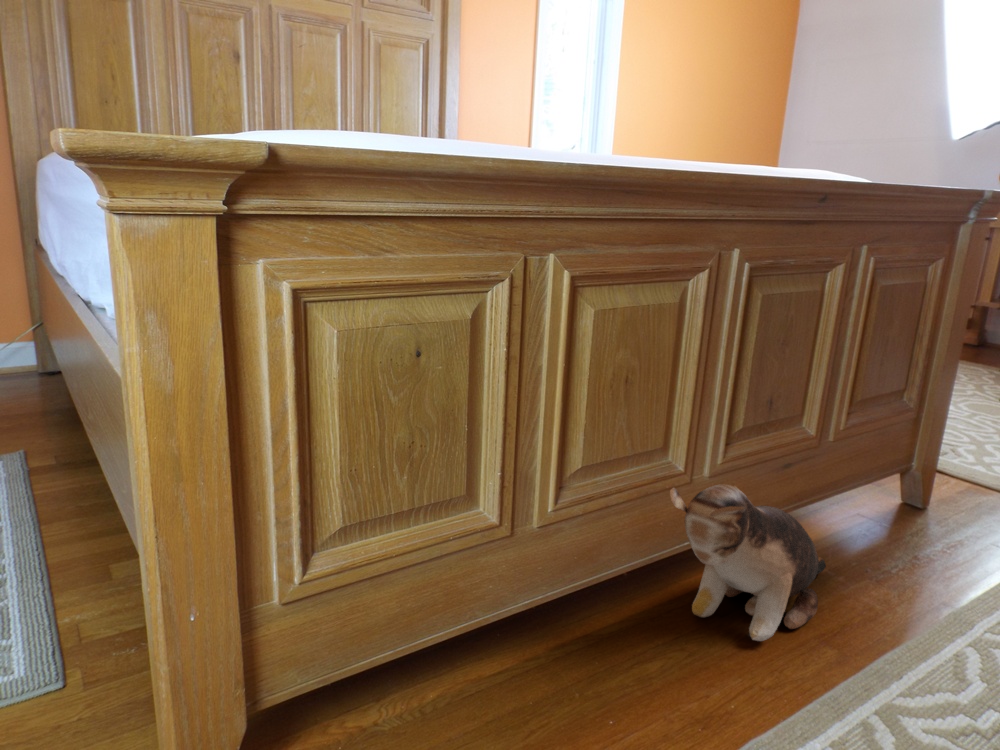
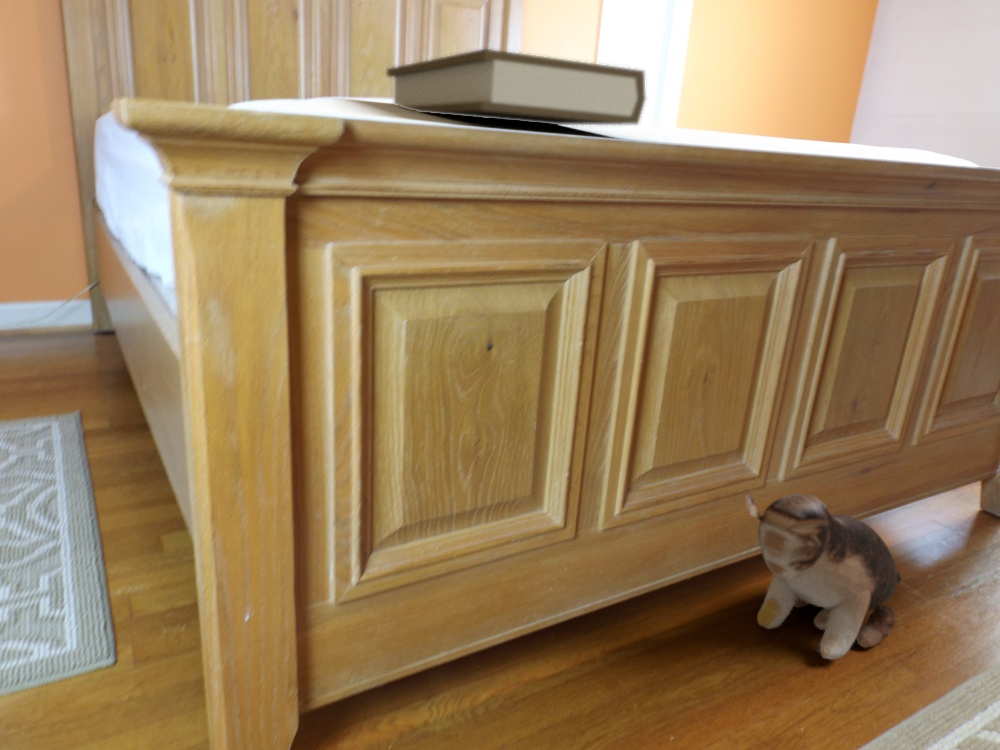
book: none [316,80,553,153] -> present [386,49,645,125]

